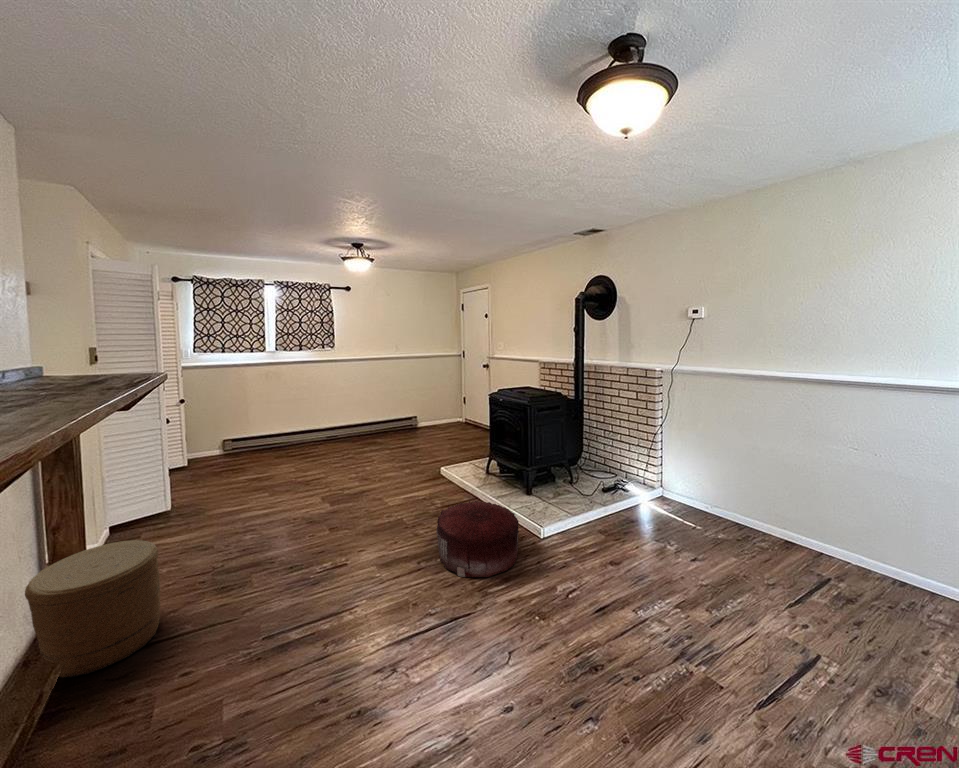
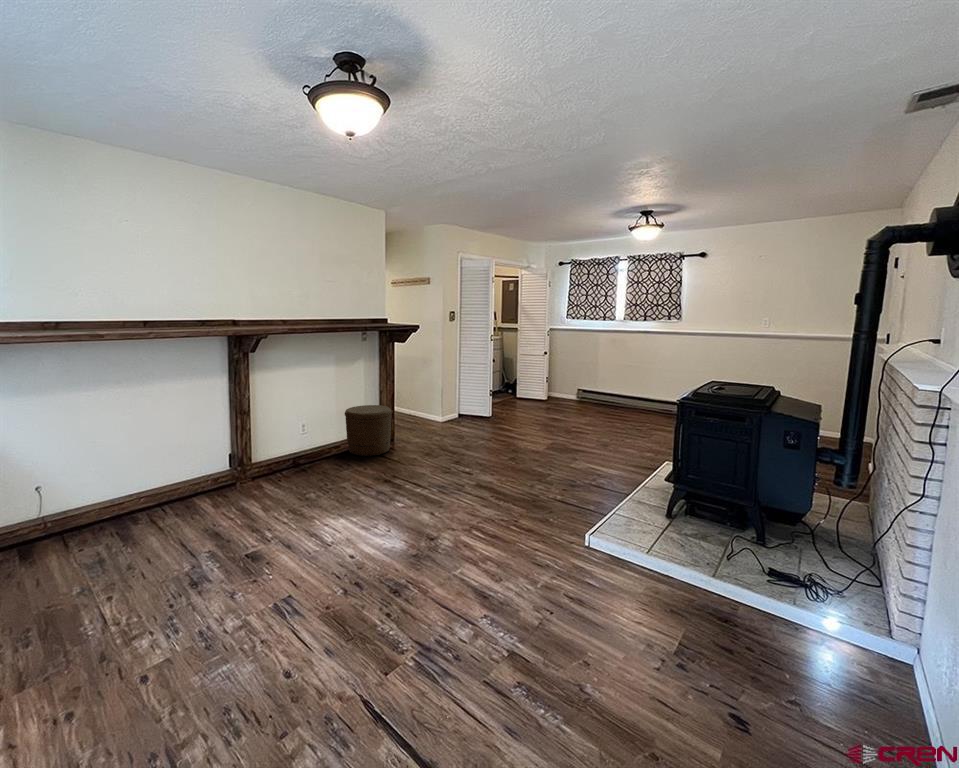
pouf: present [436,501,519,577] -> none [474,467,557,537]

